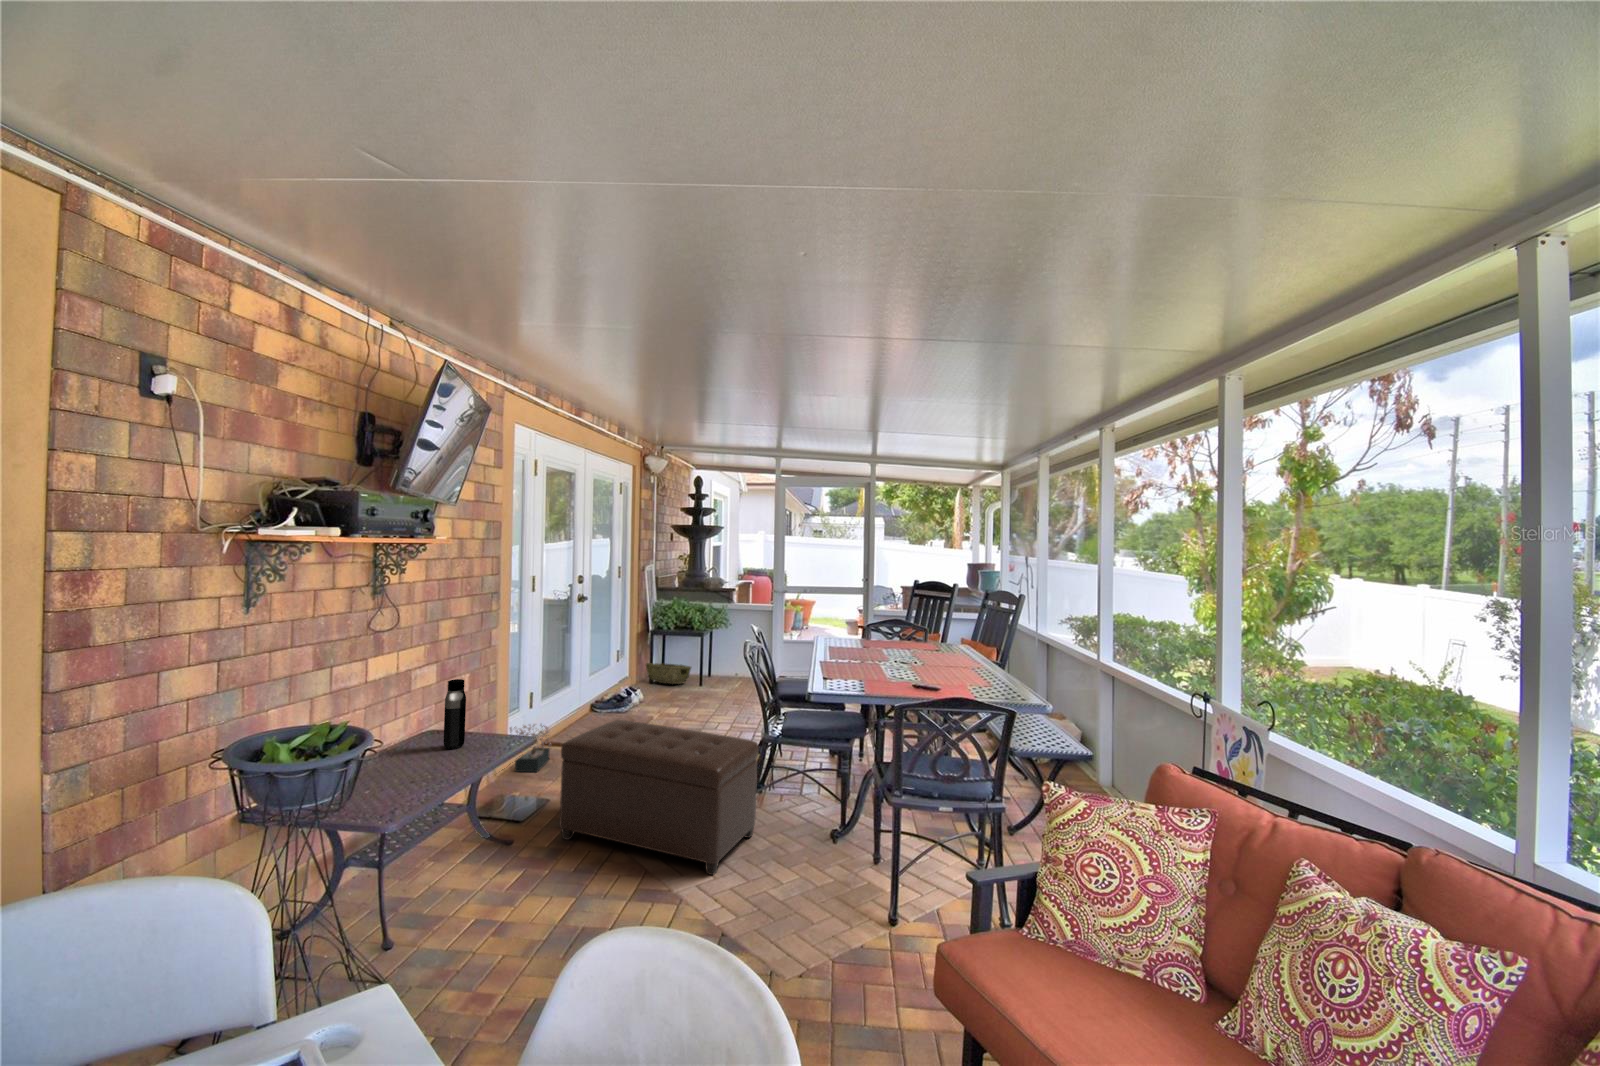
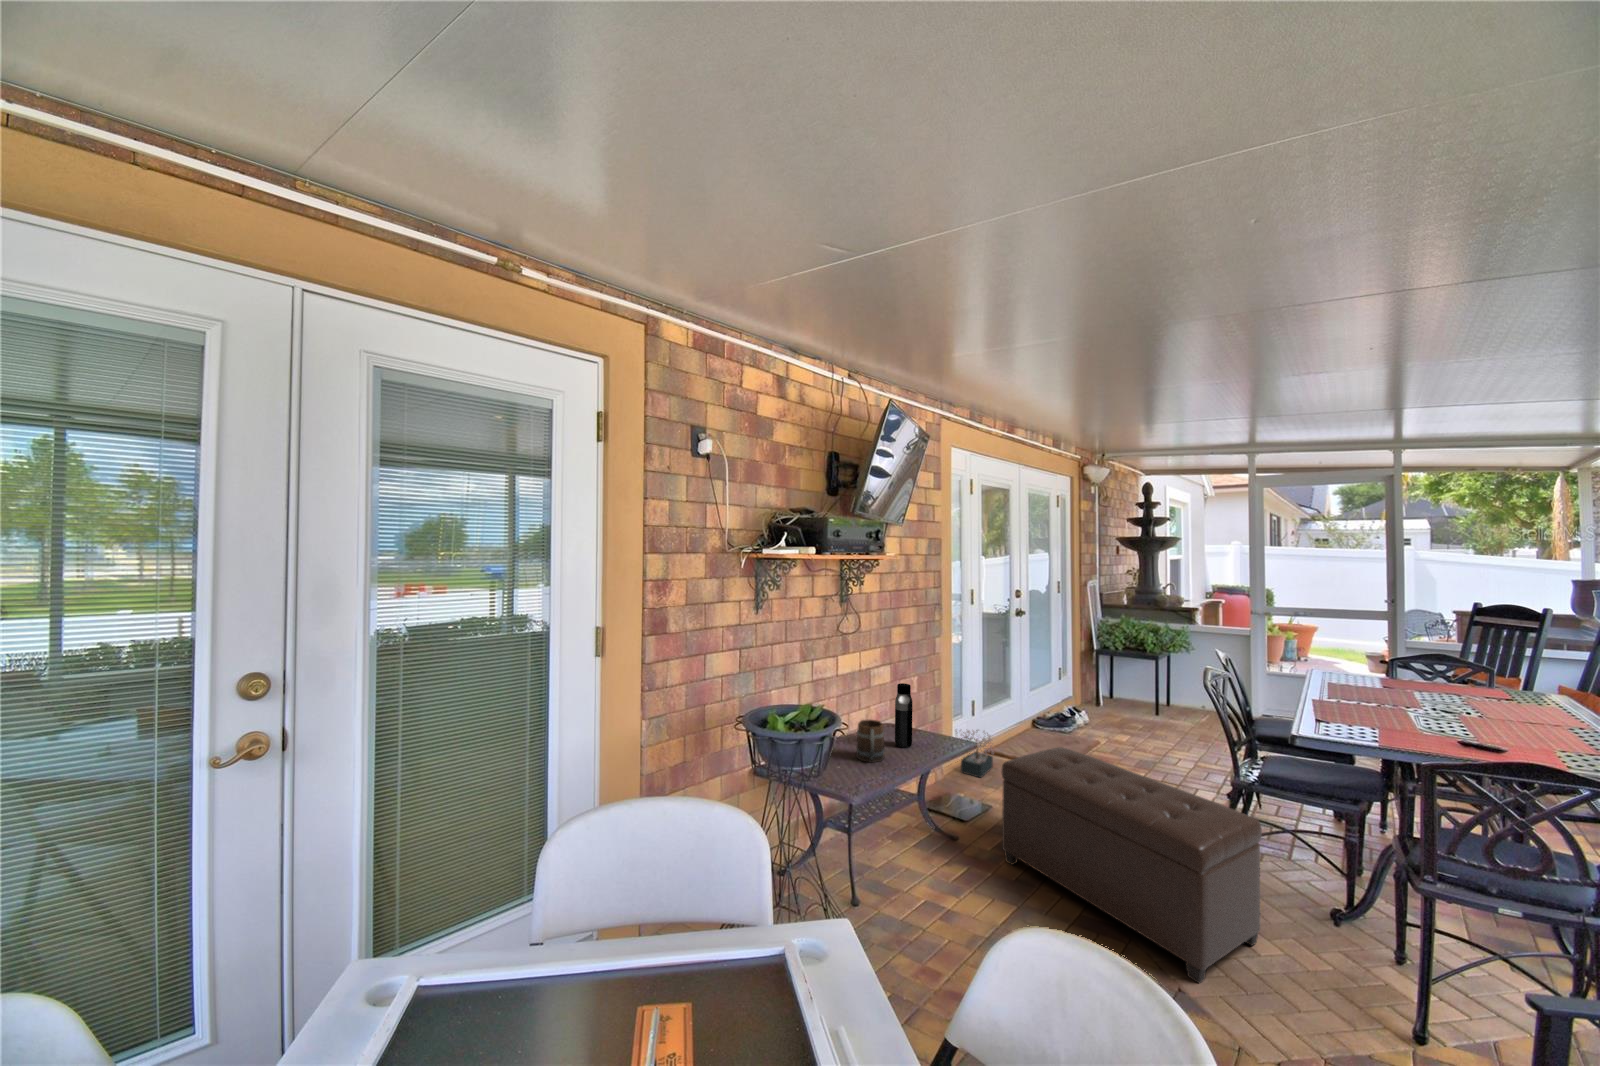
woven basket: present [646,663,691,684] -> none [1090,681,1145,709]
mug: none [395,723,432,771] -> present [856,720,884,763]

